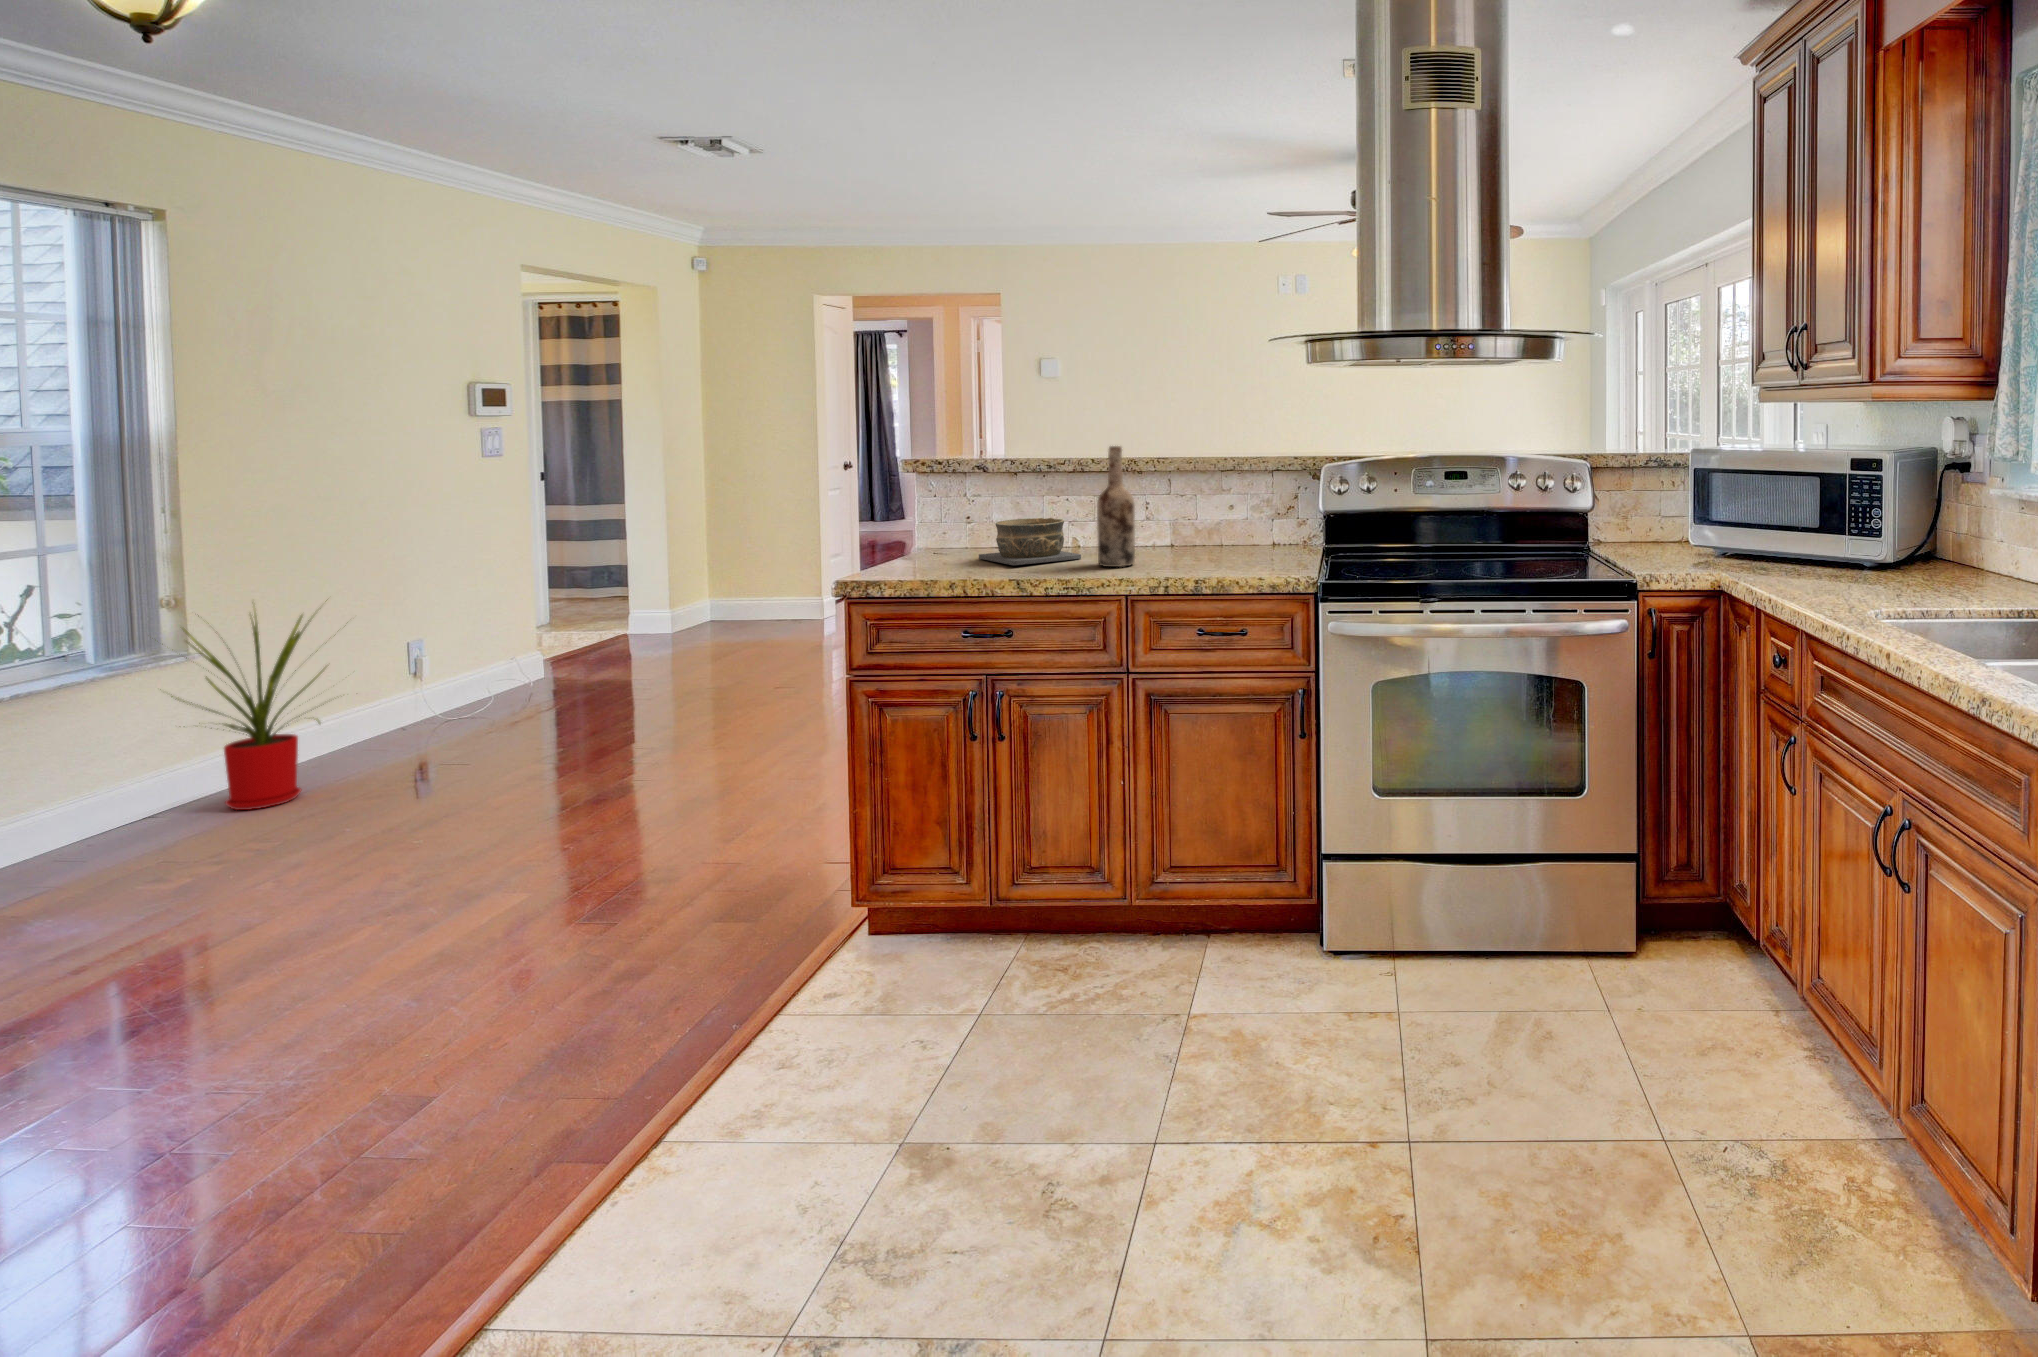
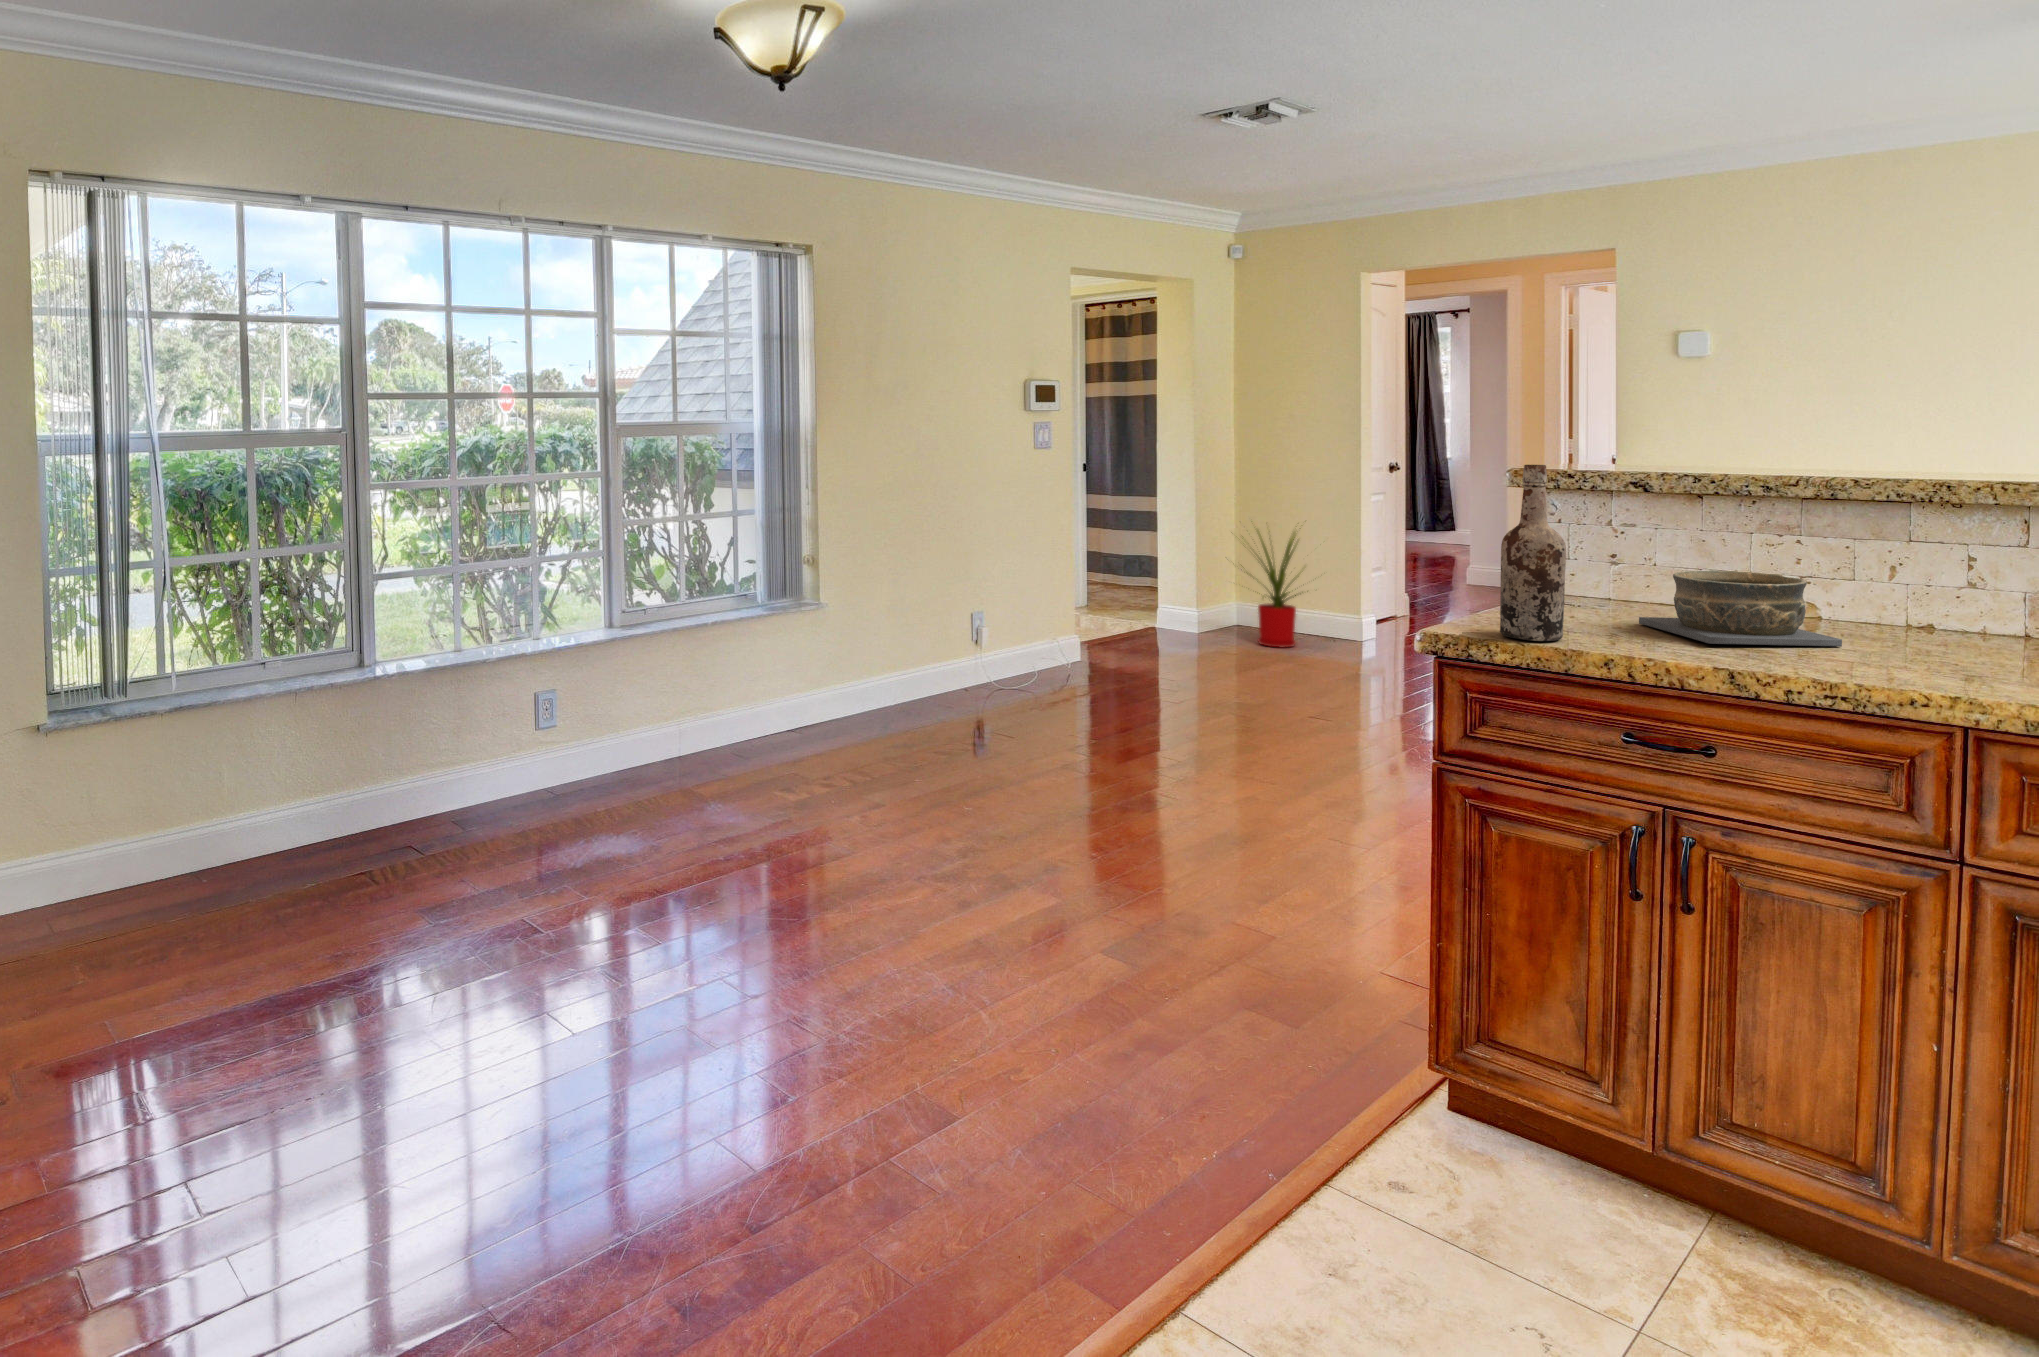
wine bottle: present [1097,446,1135,567] -> present [1500,465,1566,641]
house plant: present [162,600,327,810] -> present [1241,528,1308,647]

